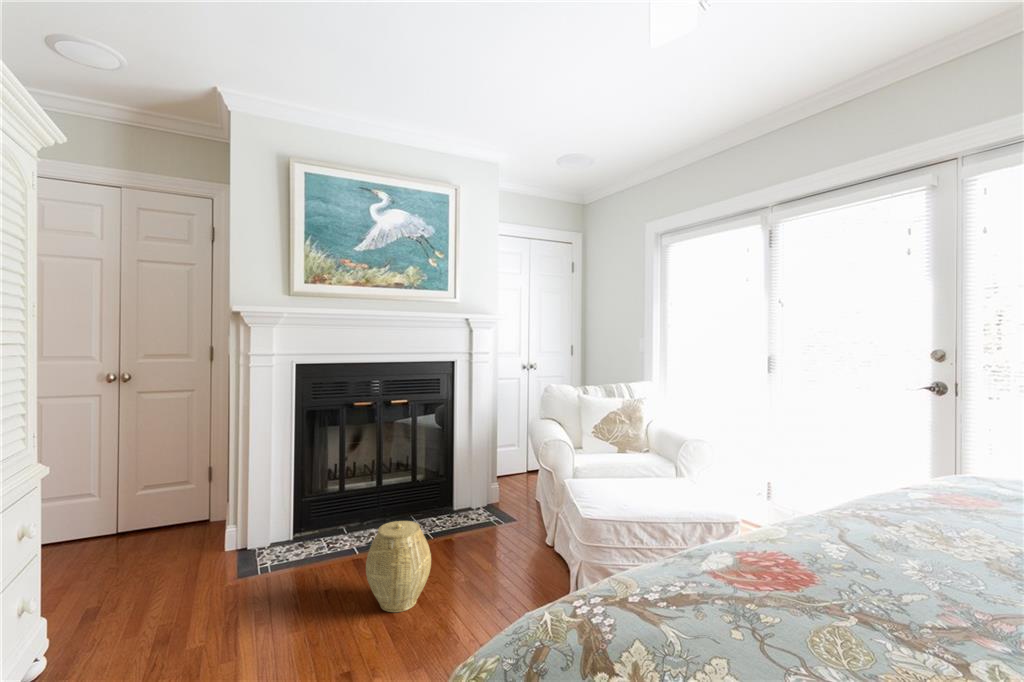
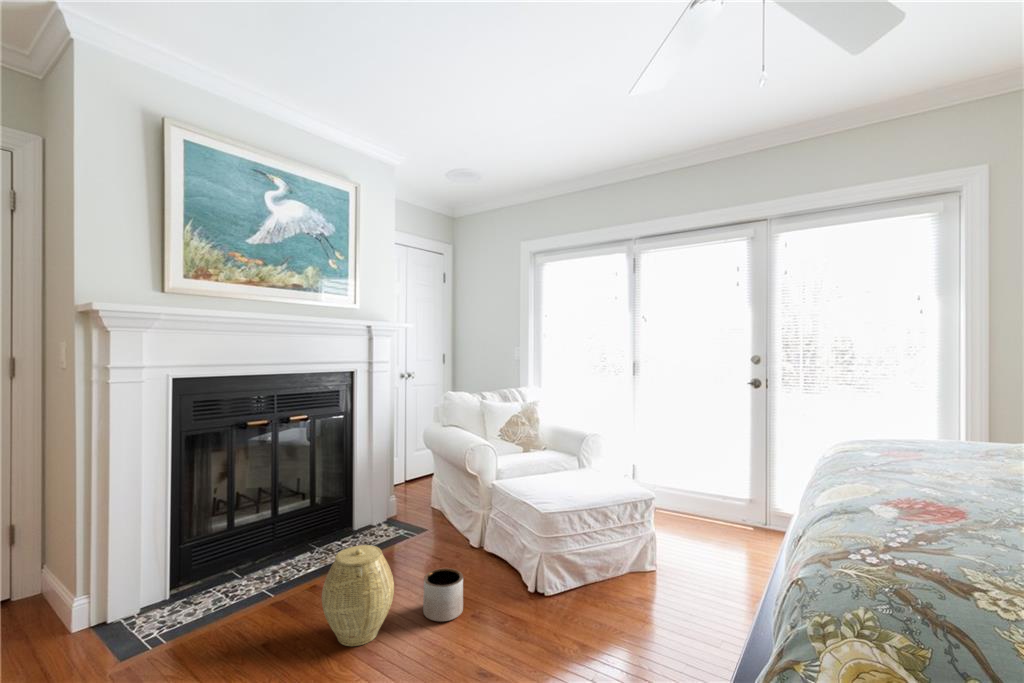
planter: none [462,557,501,610] -> present [423,568,463,622]

